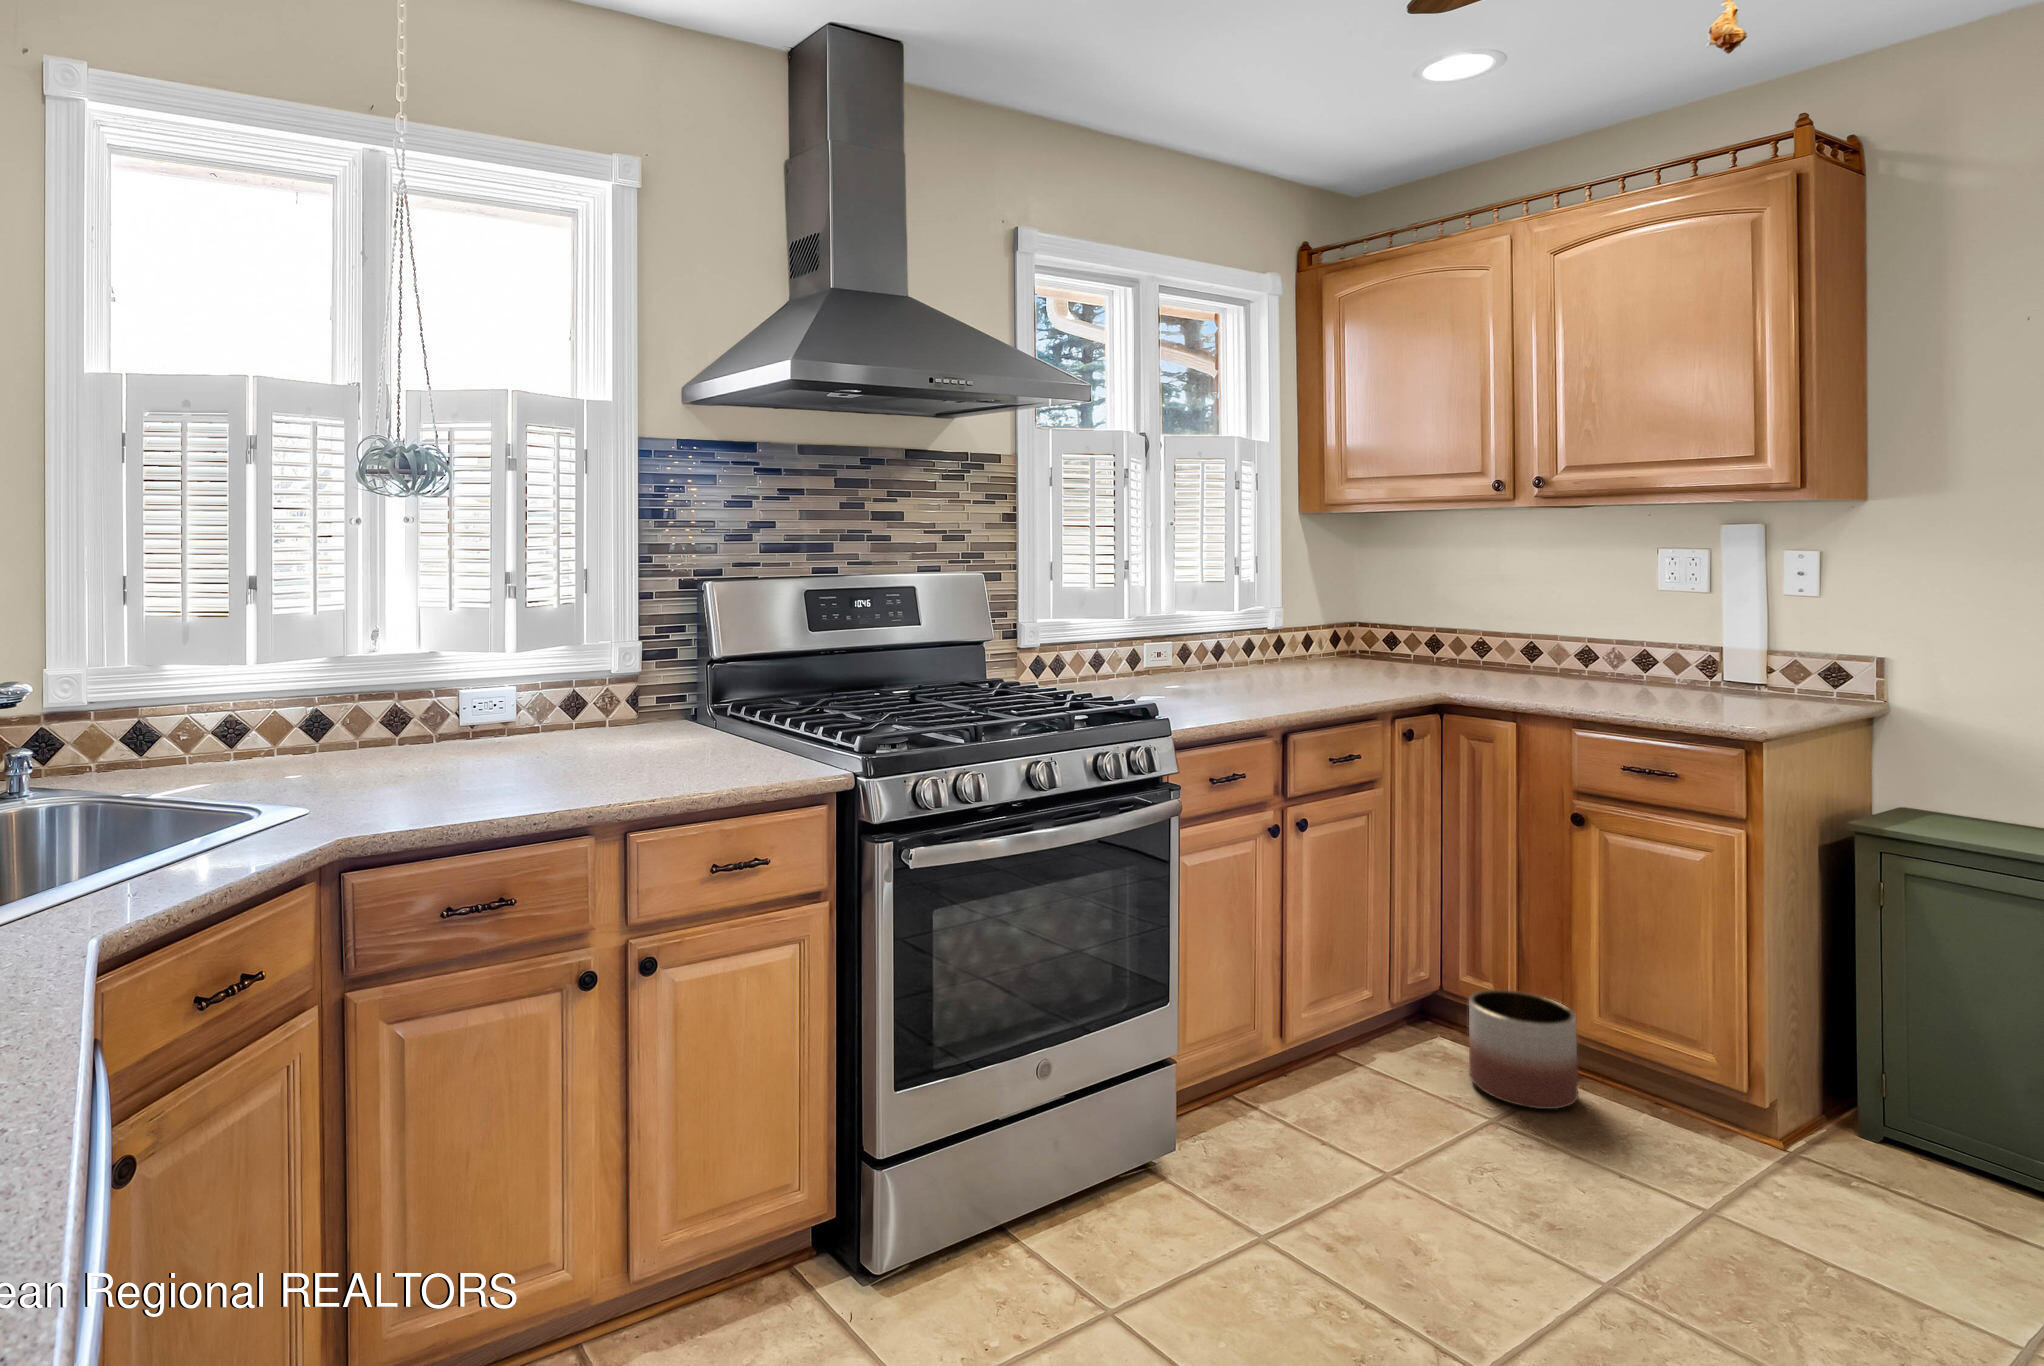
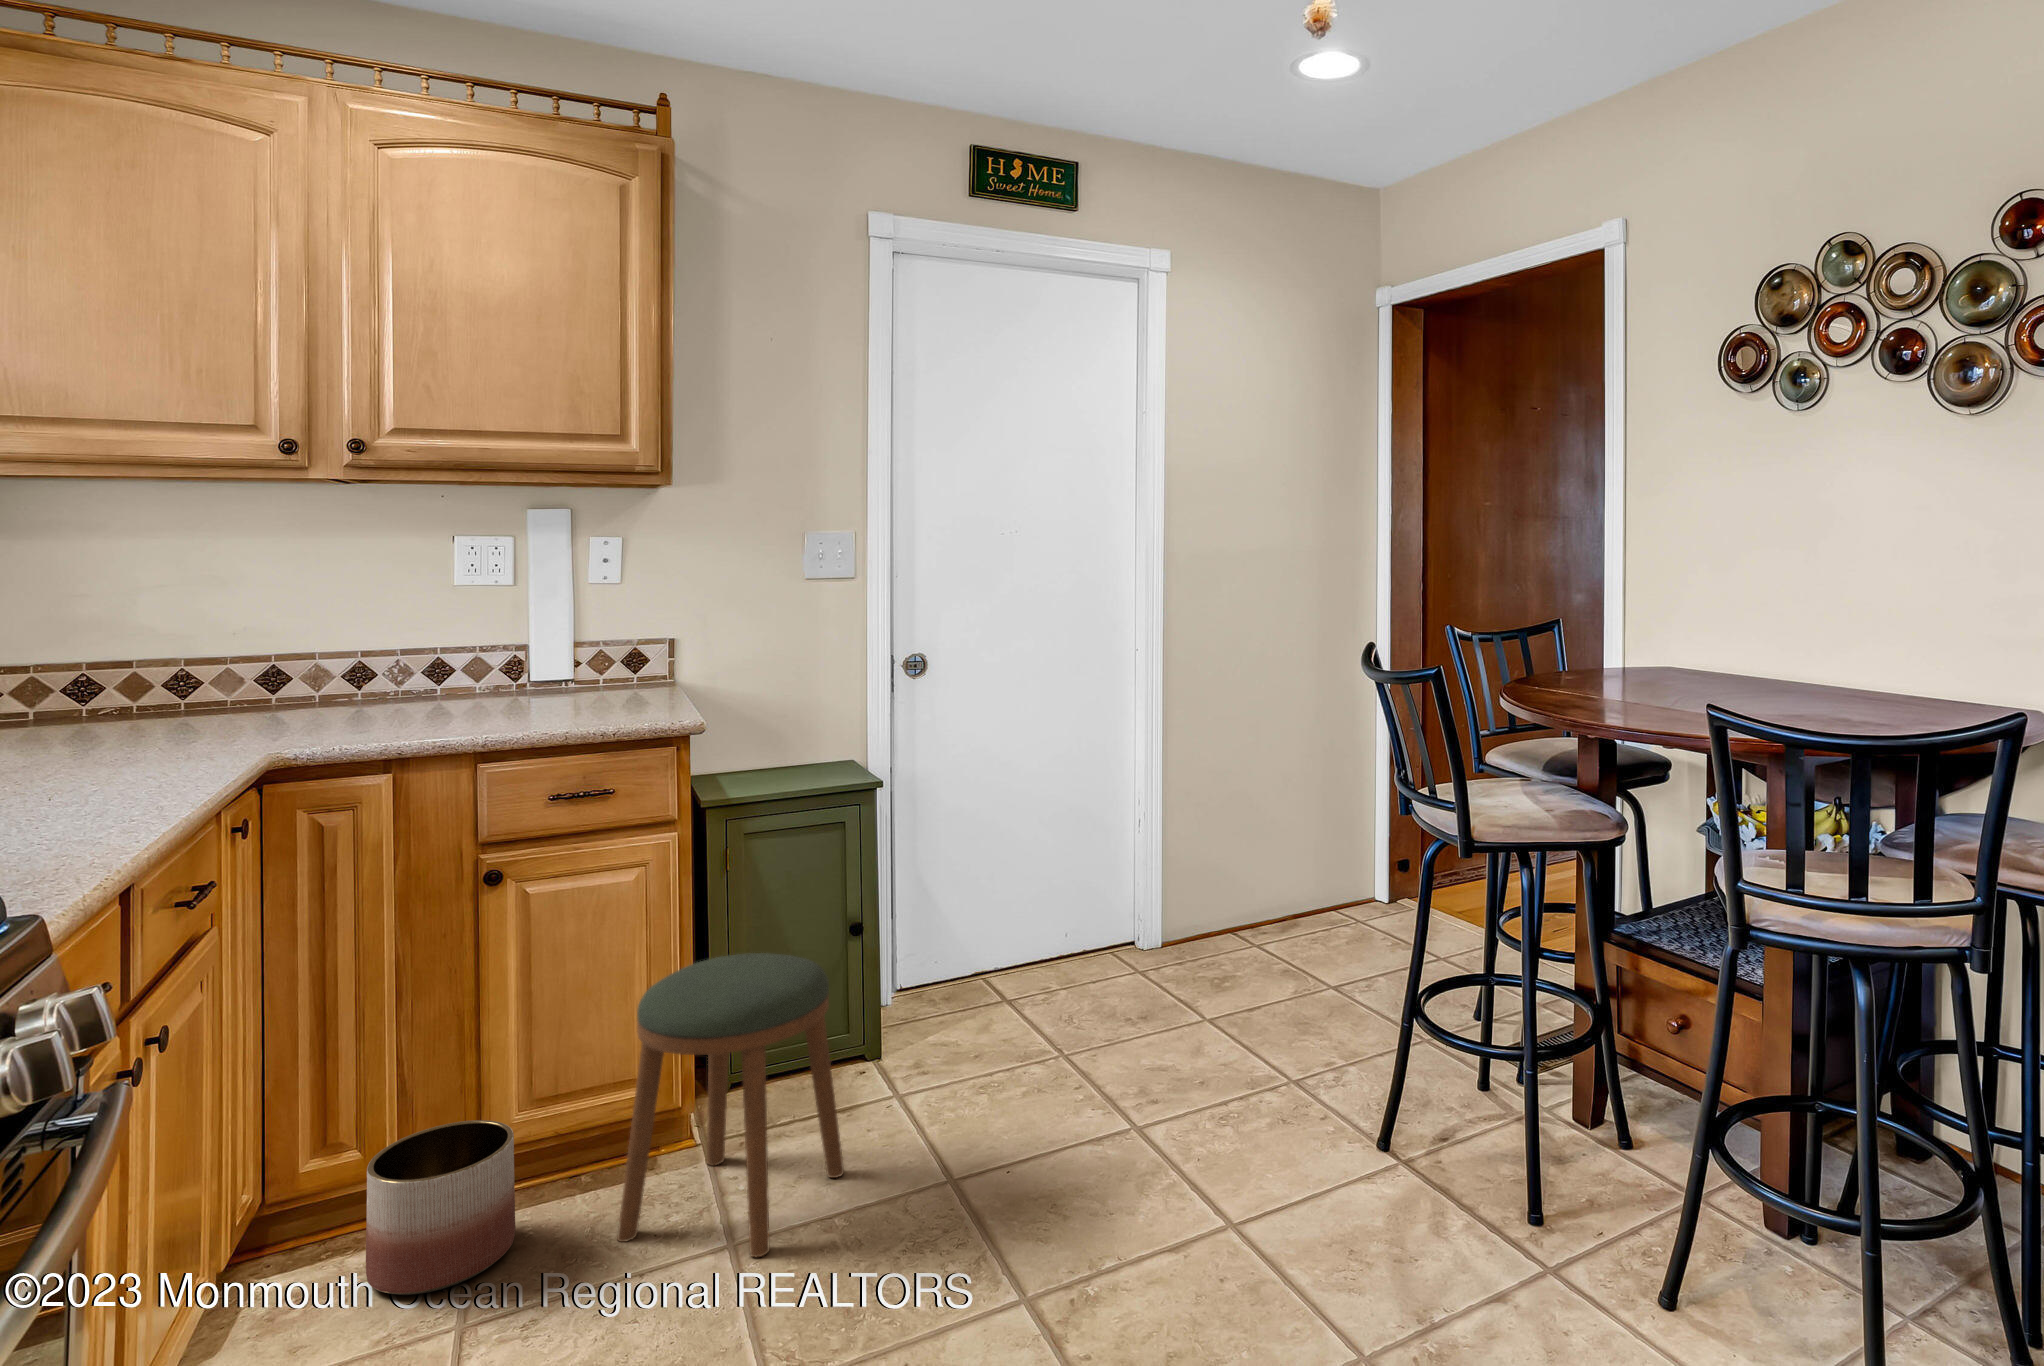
stool: none [1638,950,1898,1241] -> present [617,953,844,1257]

